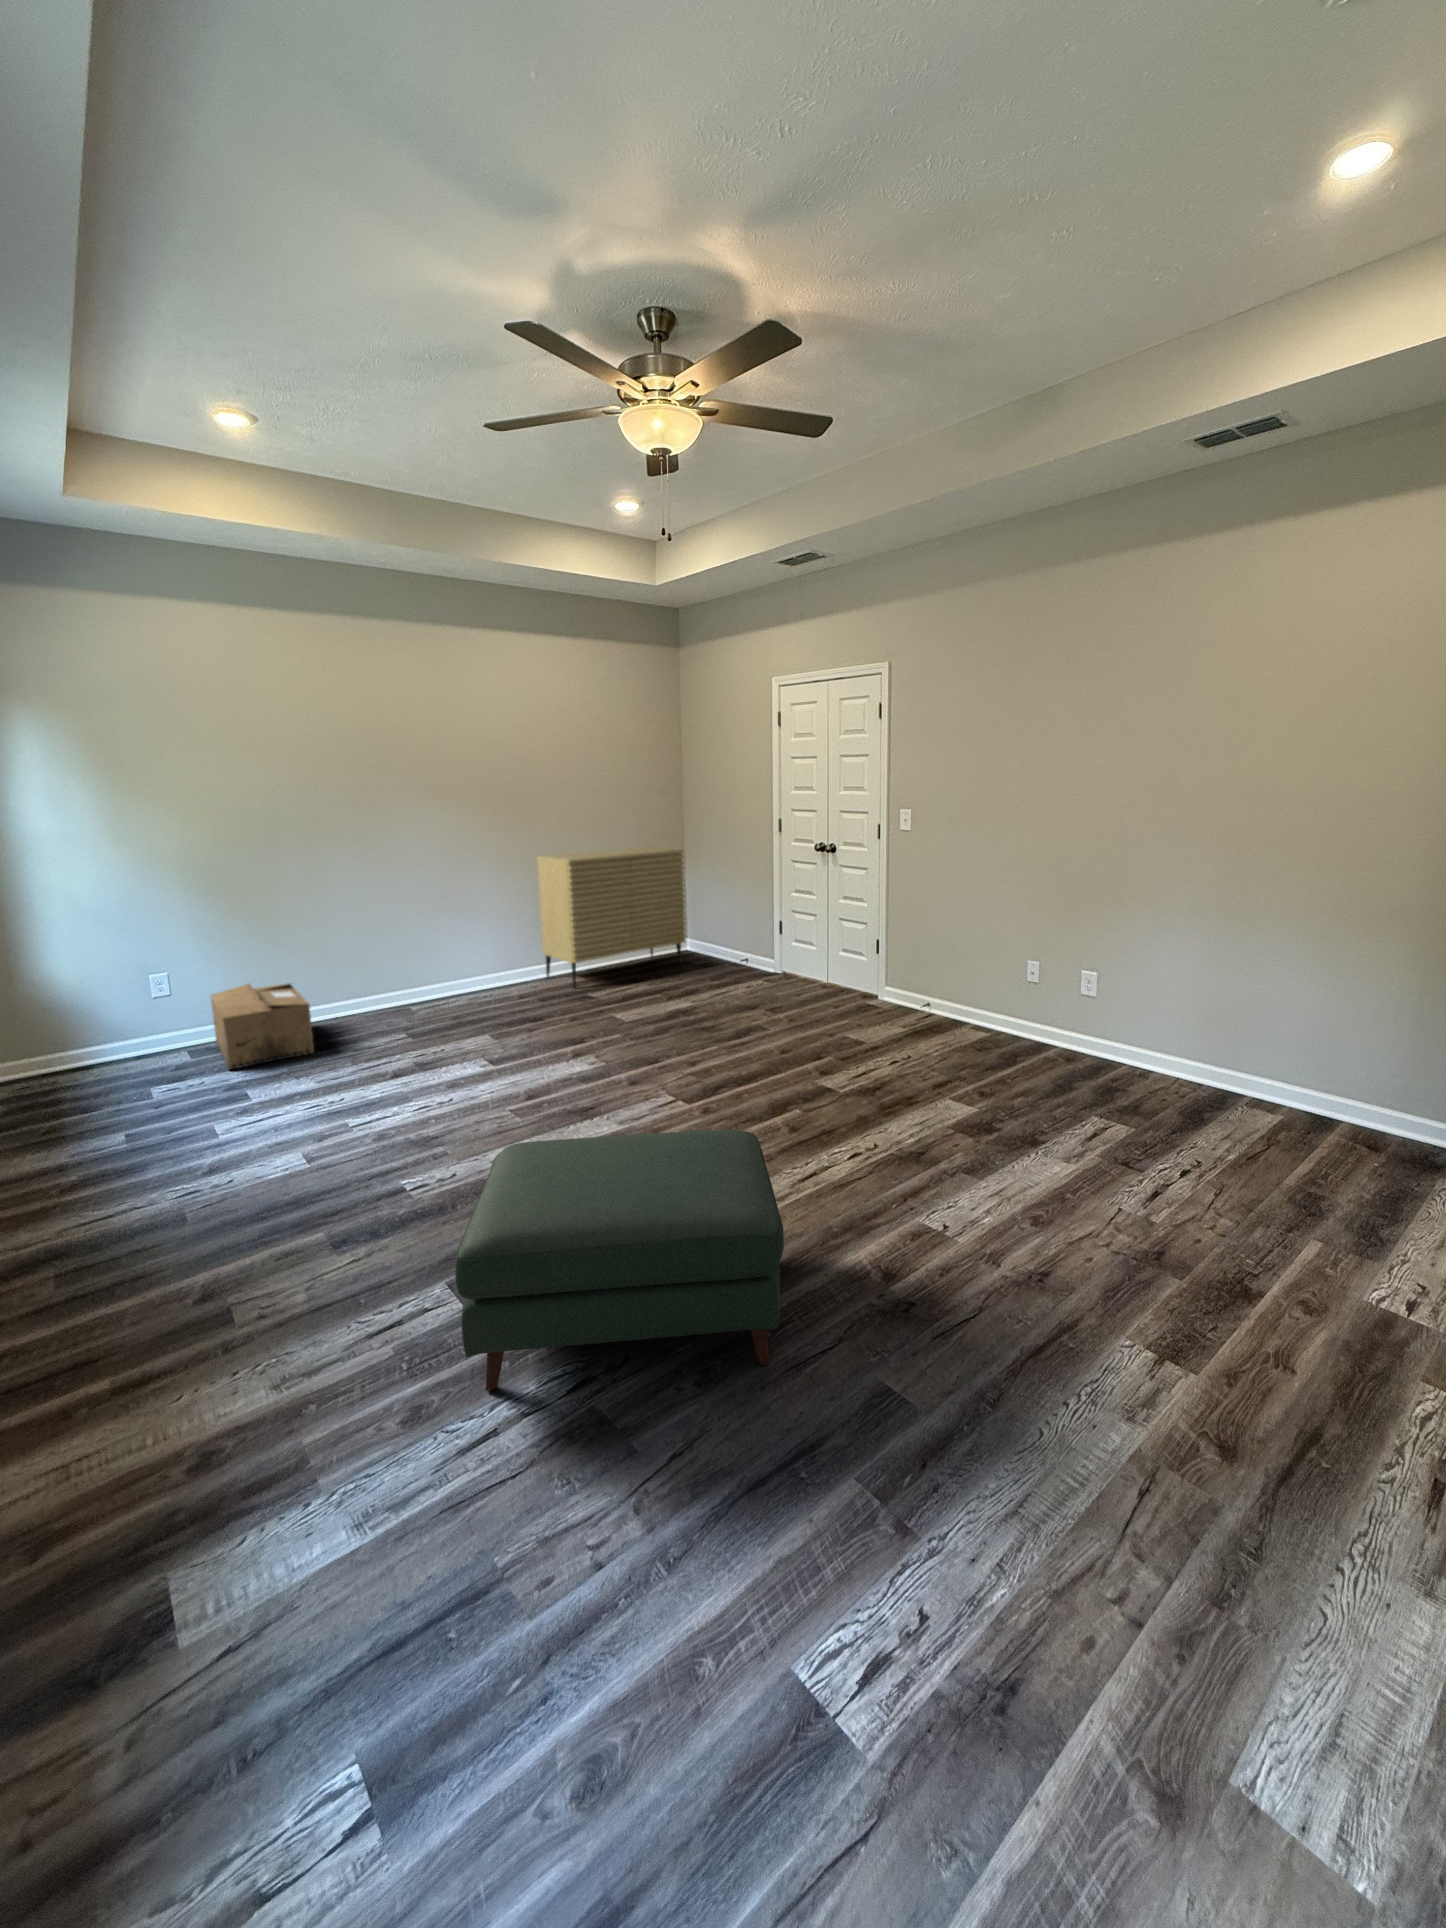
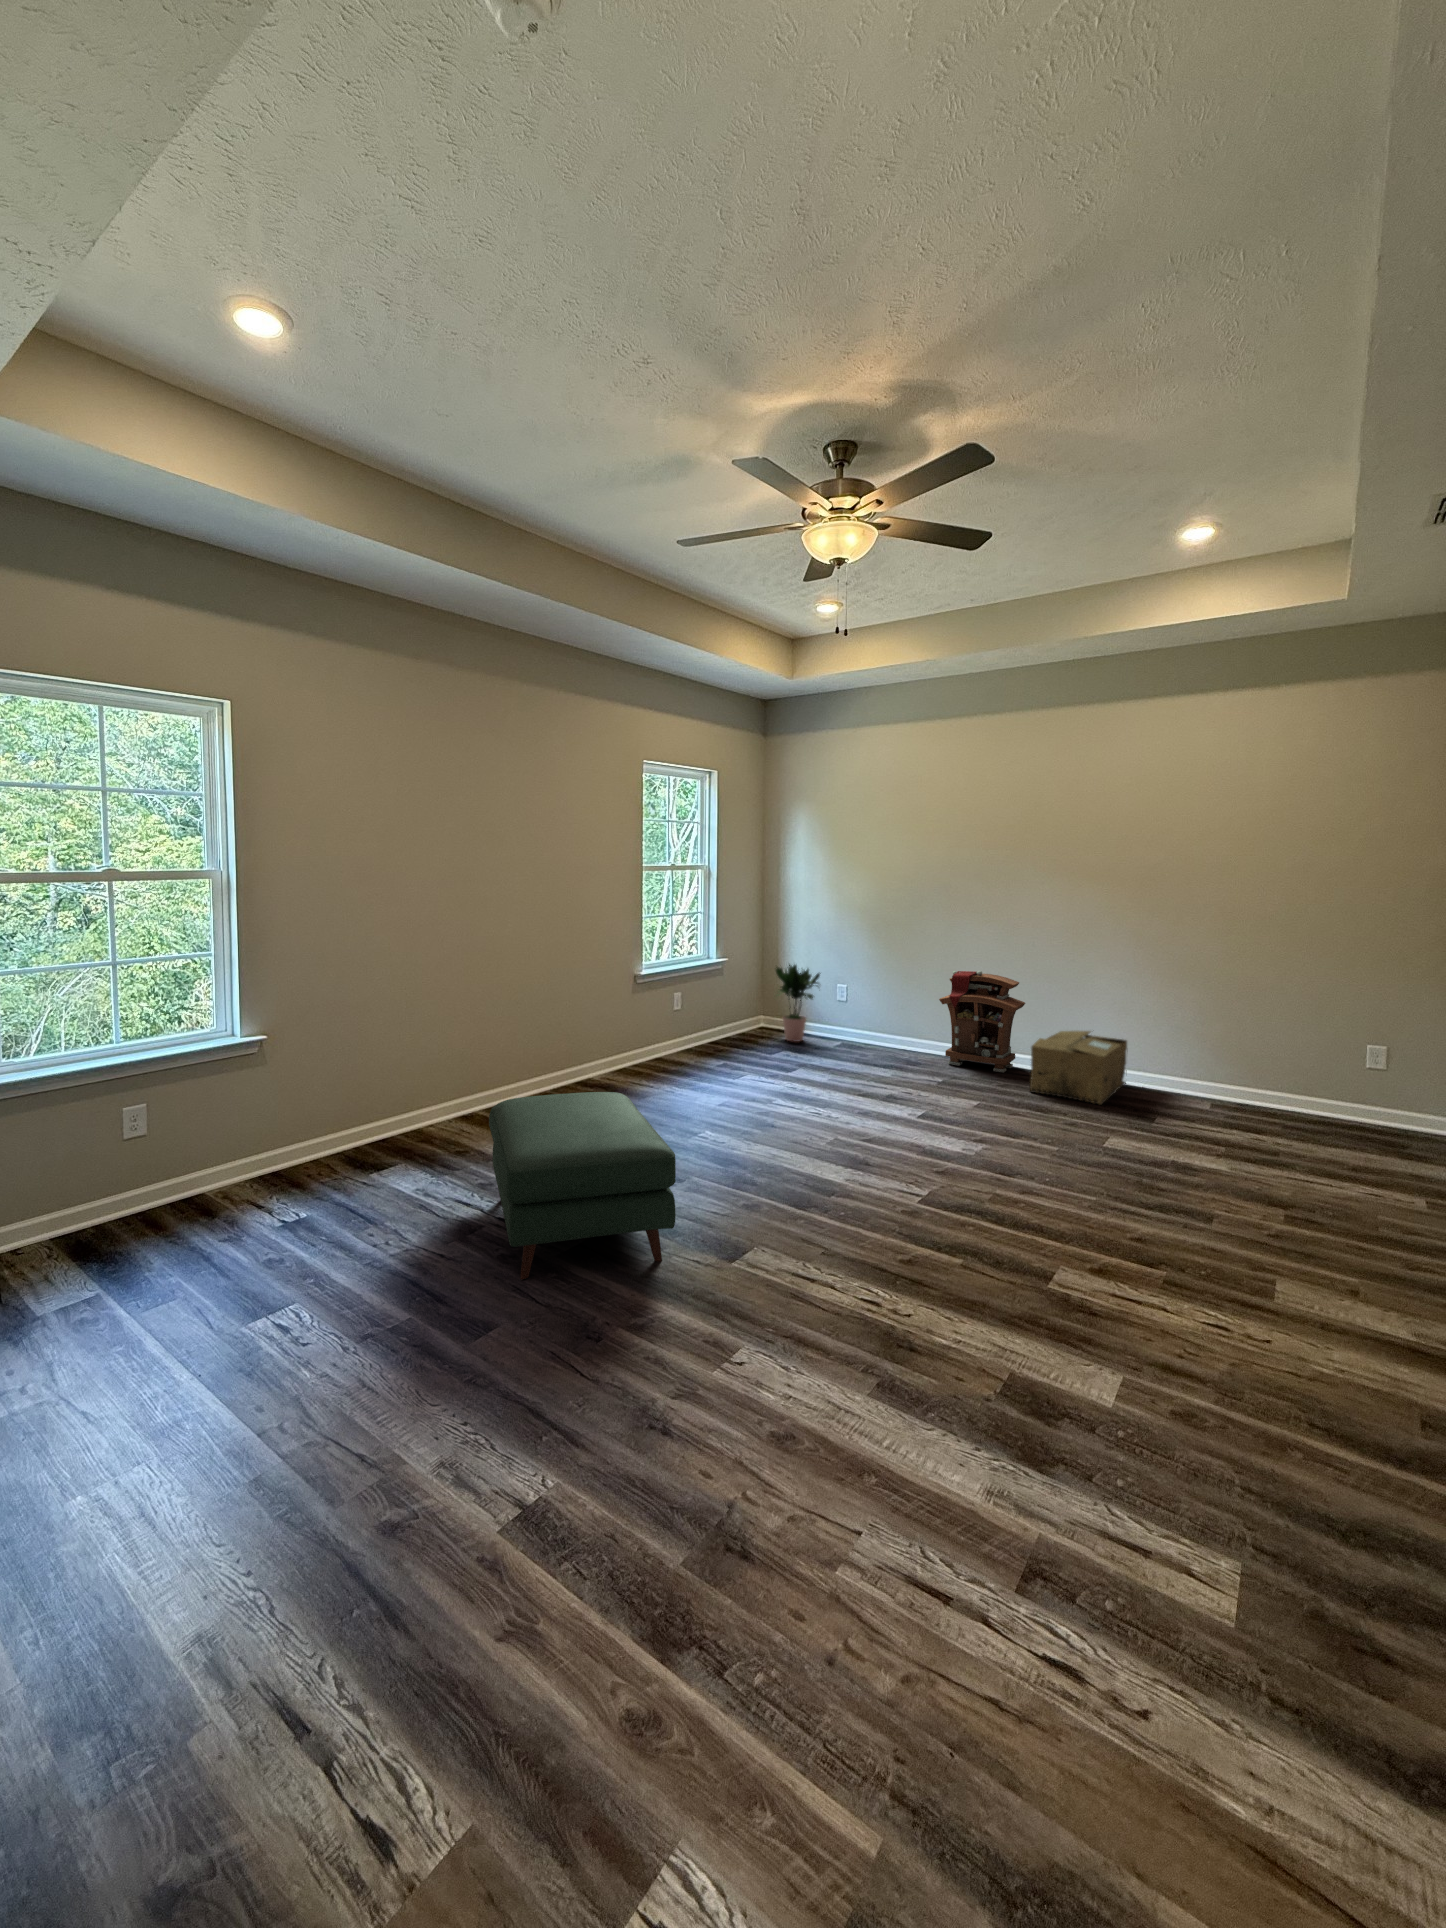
dresser: present [537,846,686,987] -> none [1178,945,1414,1146]
nightstand: none [320,915,419,1026] -> present [939,971,1025,1072]
potted plant: none [32,956,151,1084] -> present [776,964,820,1042]
cardboard box: present [211,983,314,1070] -> present [1030,1031,1127,1105]

